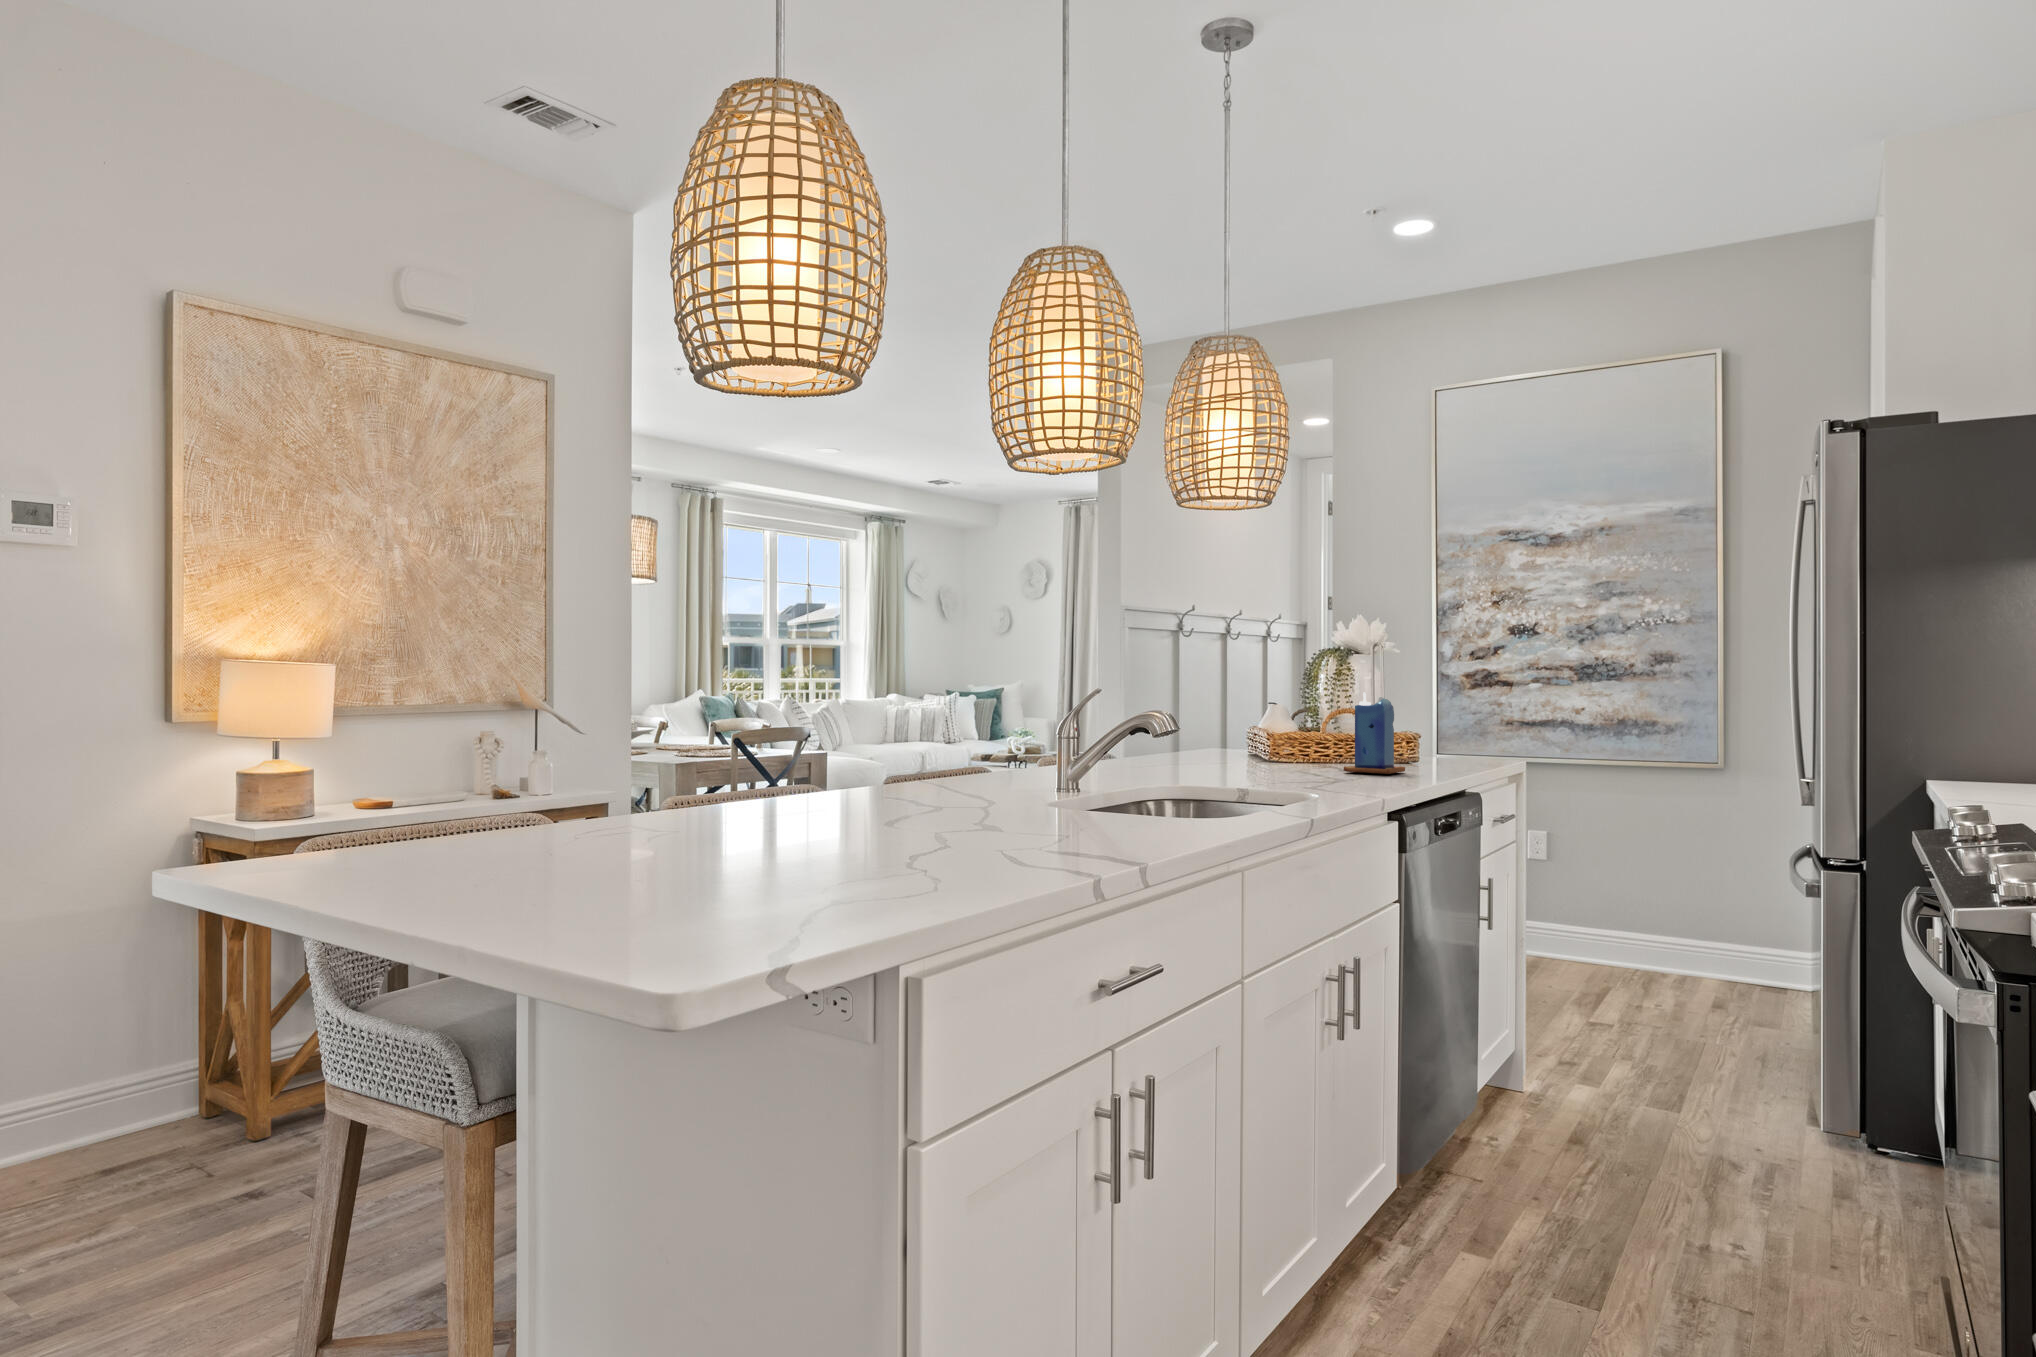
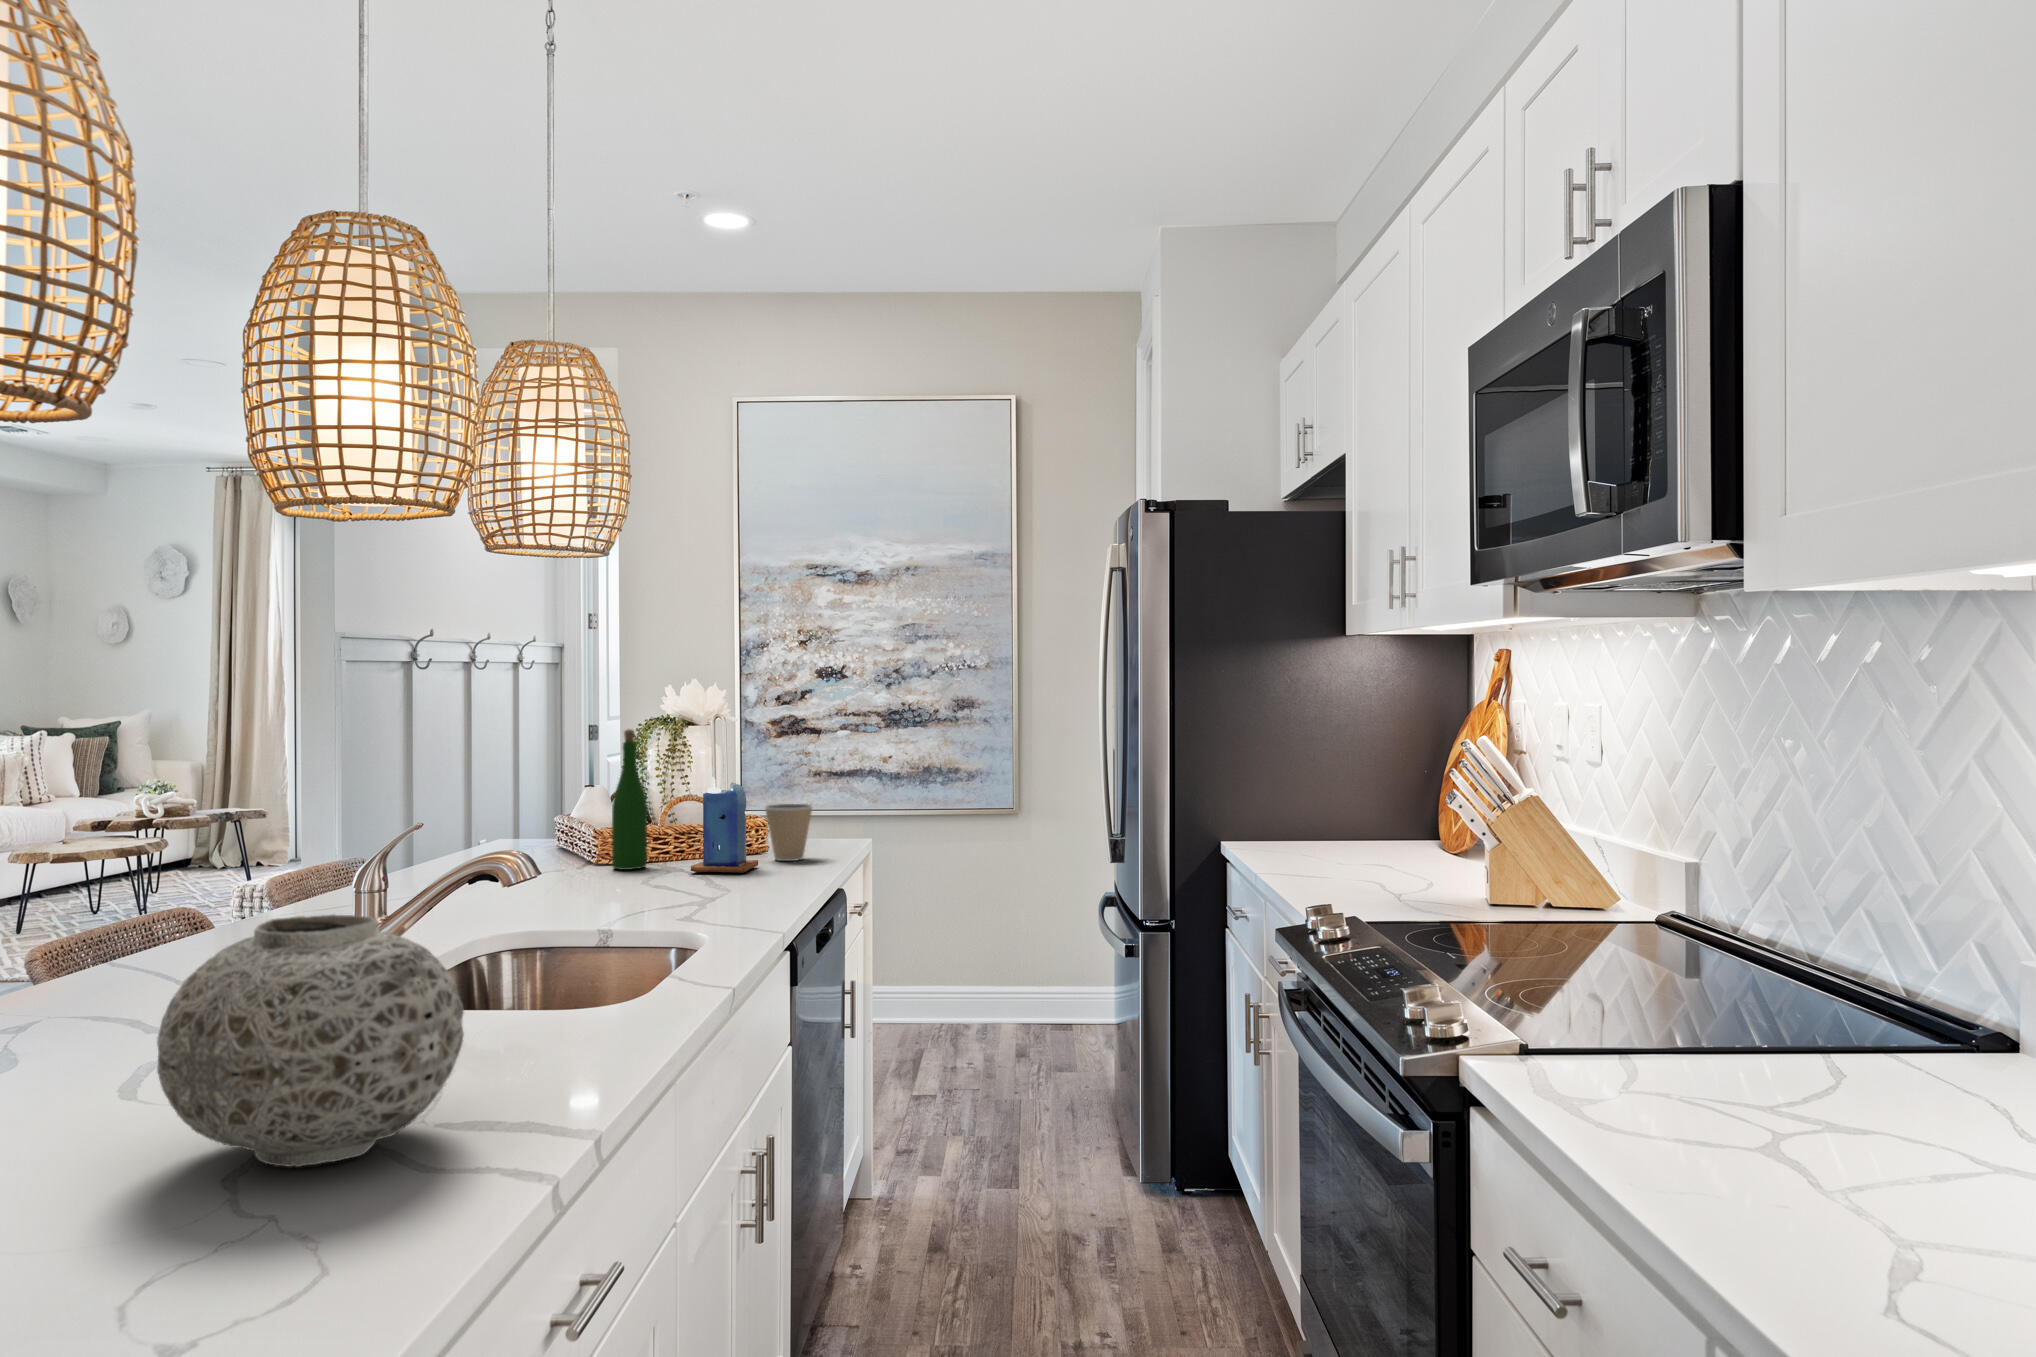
wine bottle: none [1282,653,1312,769] -> present [612,729,647,870]
vase: none [873,705,1060,868] -> present [157,915,464,1167]
coffee cup: none [1415,722,1460,771] -> present [765,804,812,861]

